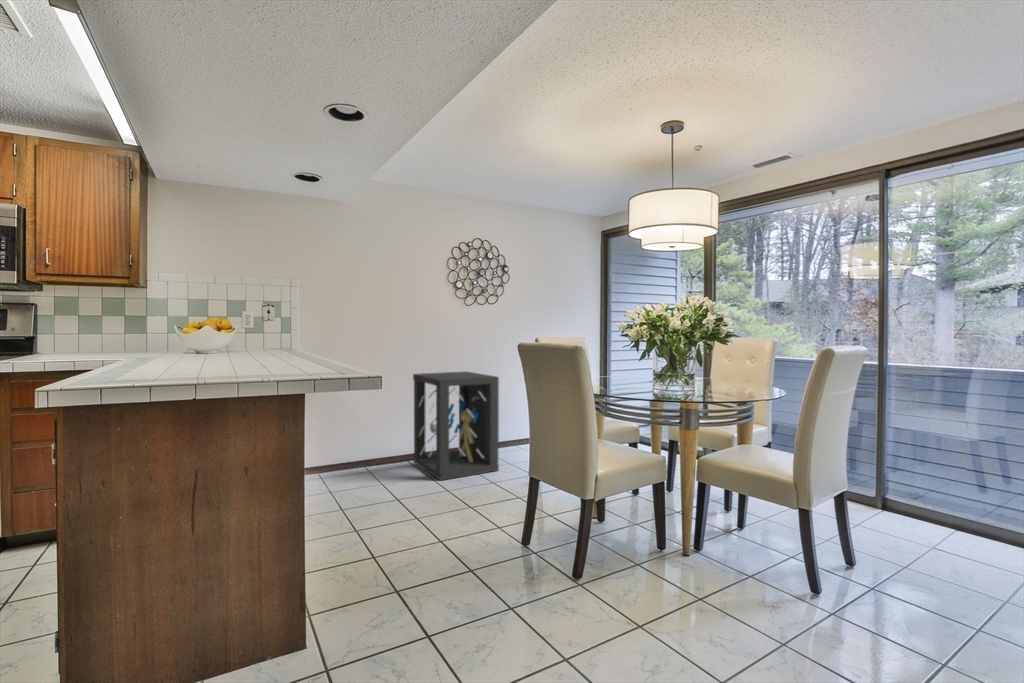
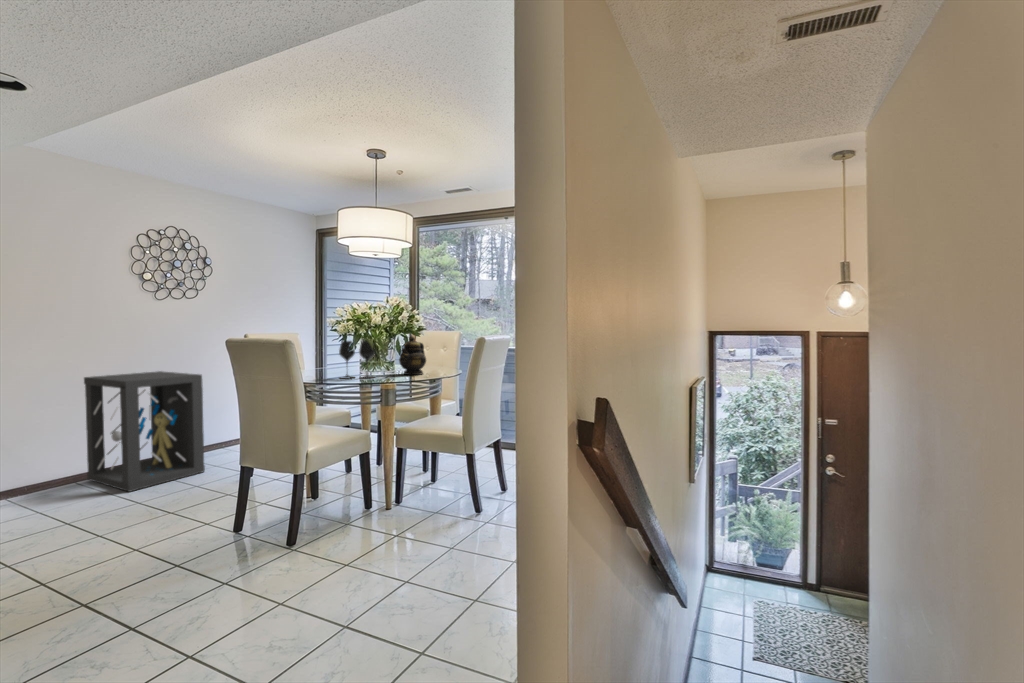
teapot: none [701,343,737,392] -> present [399,336,426,375]
wine glass: none [630,348,672,393] -> present [339,341,375,378]

